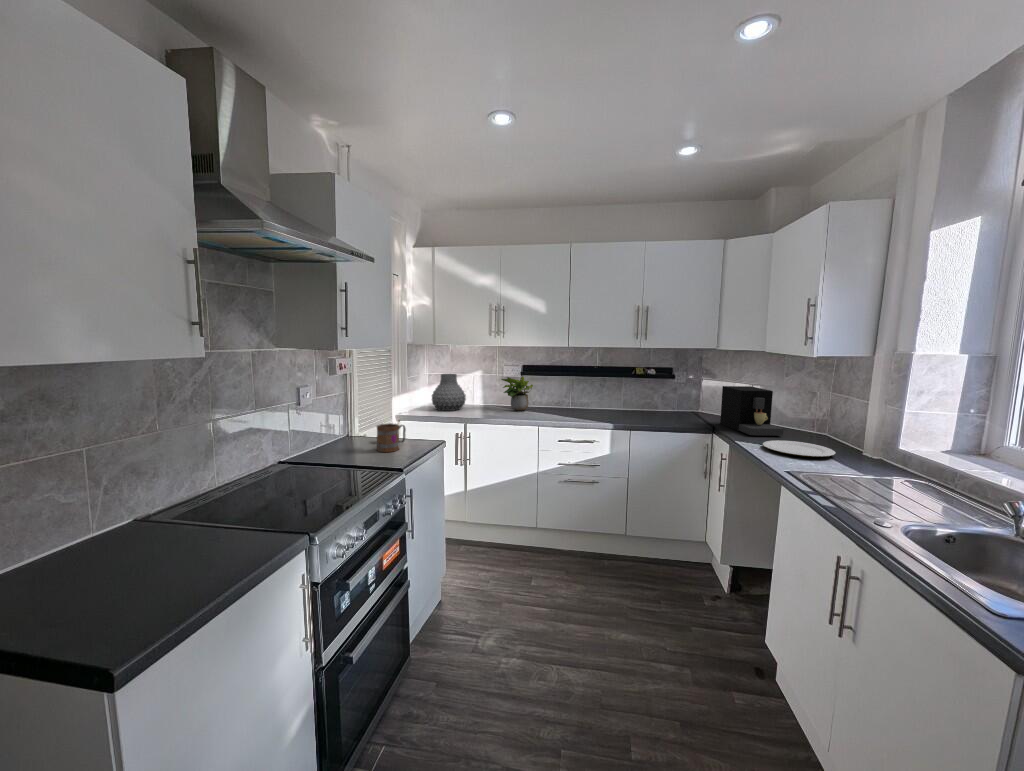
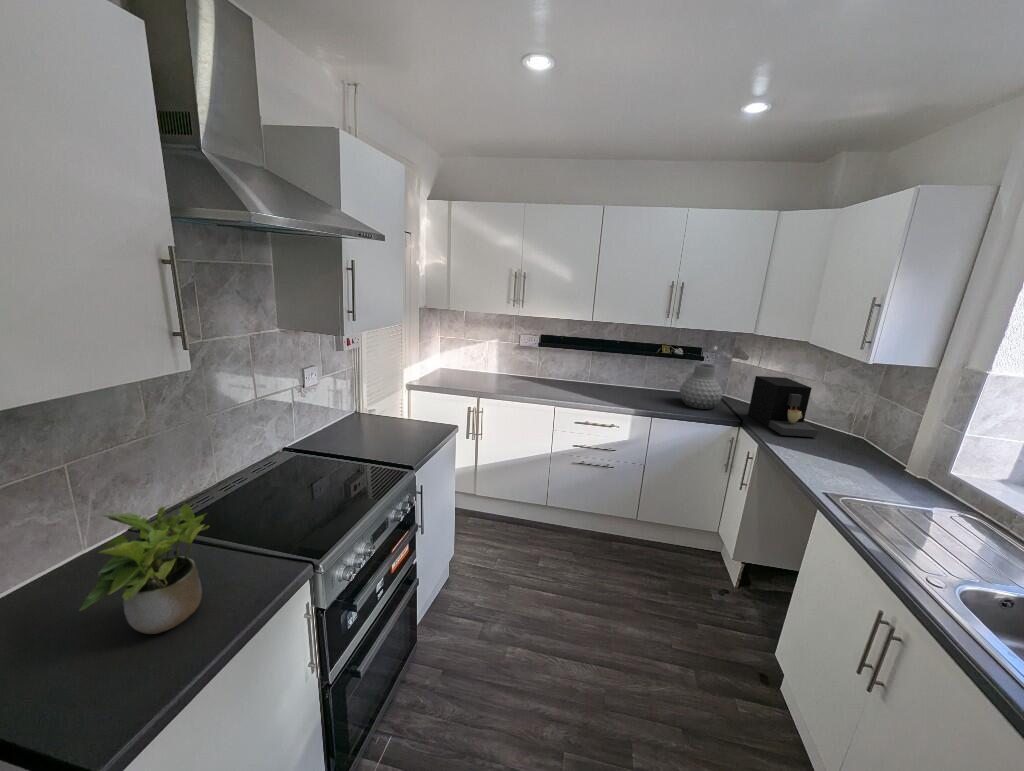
vase: present [432,374,466,411] -> present [679,364,722,409]
potted plant: present [502,377,533,411] -> present [79,503,209,634]
mug: present [377,423,406,452] -> none [386,407,417,439]
plate: present [763,440,835,457] -> none [796,446,876,473]

